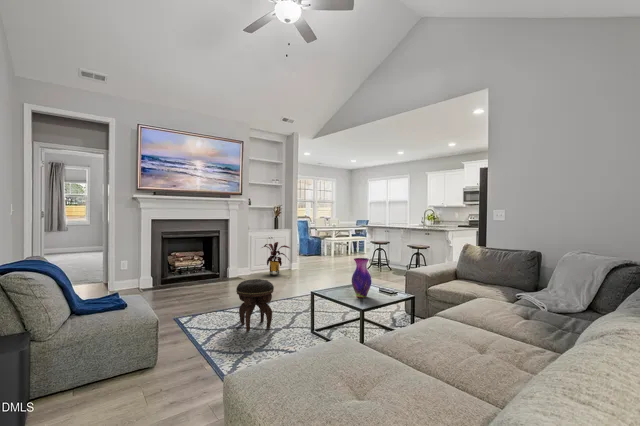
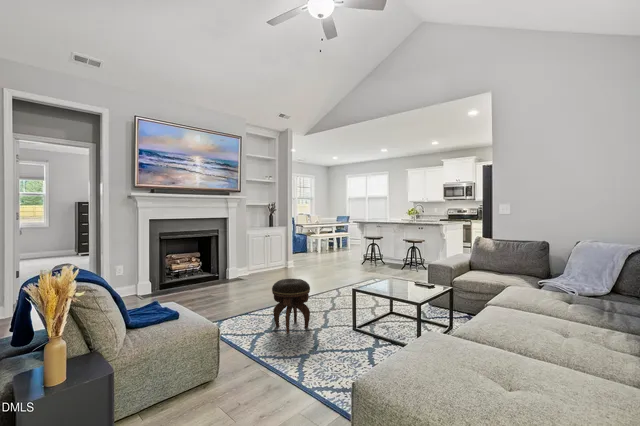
house plant: present [264,242,290,275] -> none [260,240,292,275]
vase: present [352,258,372,298] -> none [393,253,413,292]

